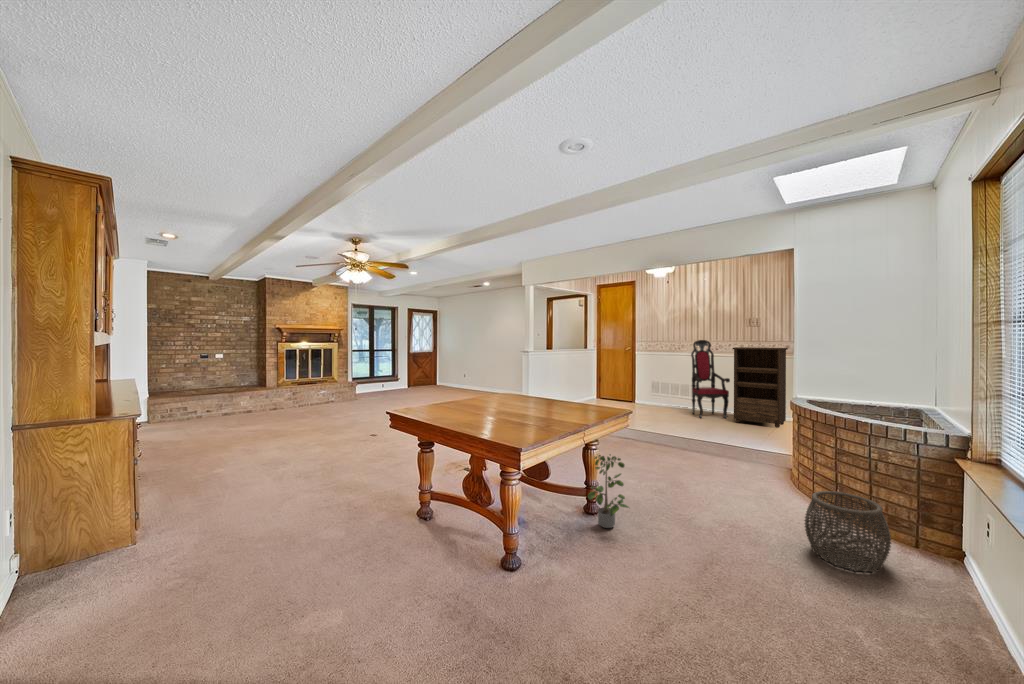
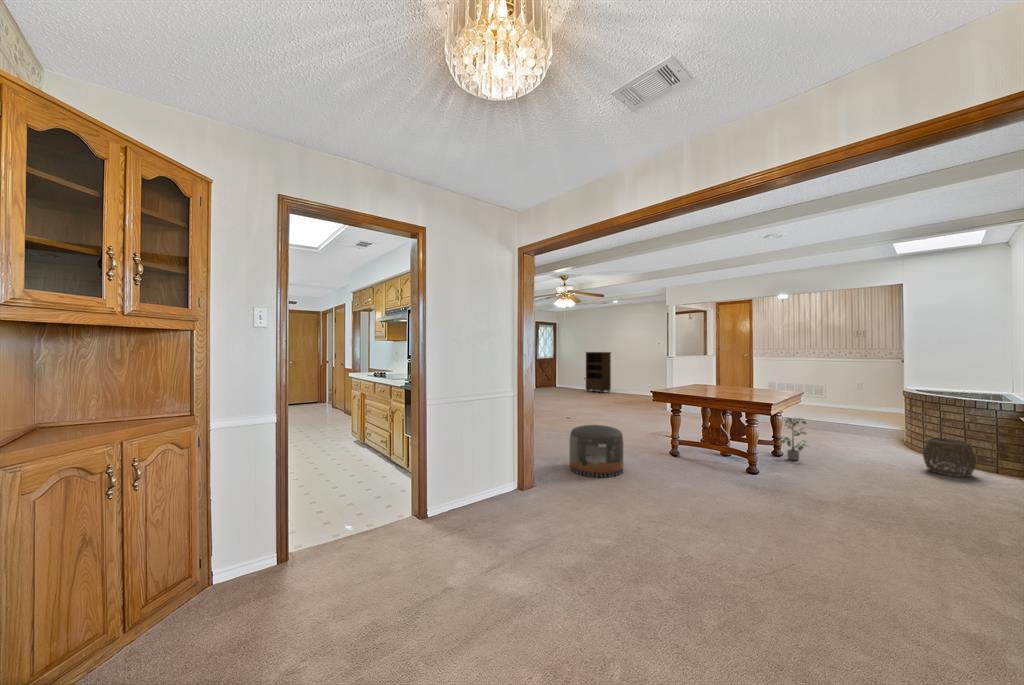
armchair: present [691,340,730,418] -> none [807,349,843,413]
bookshelf: present [733,347,788,428] -> present [586,352,611,393]
pouf: none [133,485,266,614] -> present [569,425,623,477]

